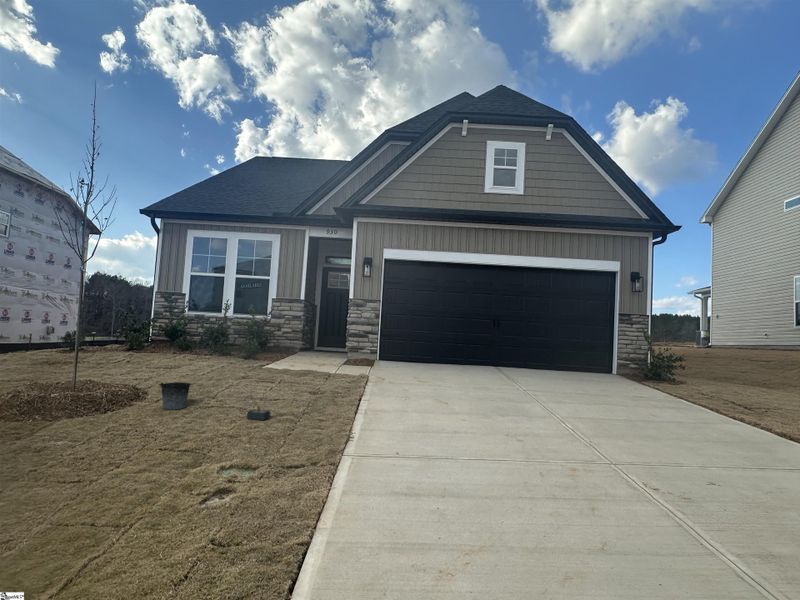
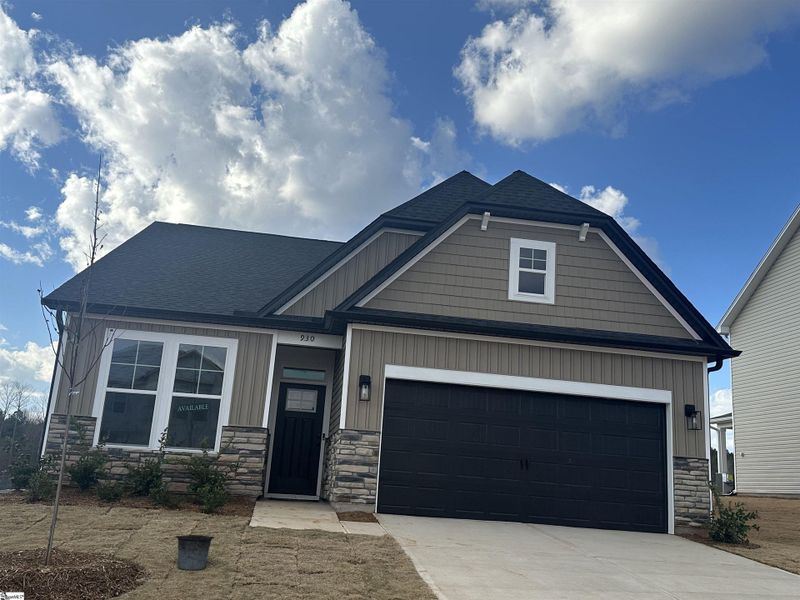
decorative plant: present [243,391,273,420] -> none [288,544,327,582]

